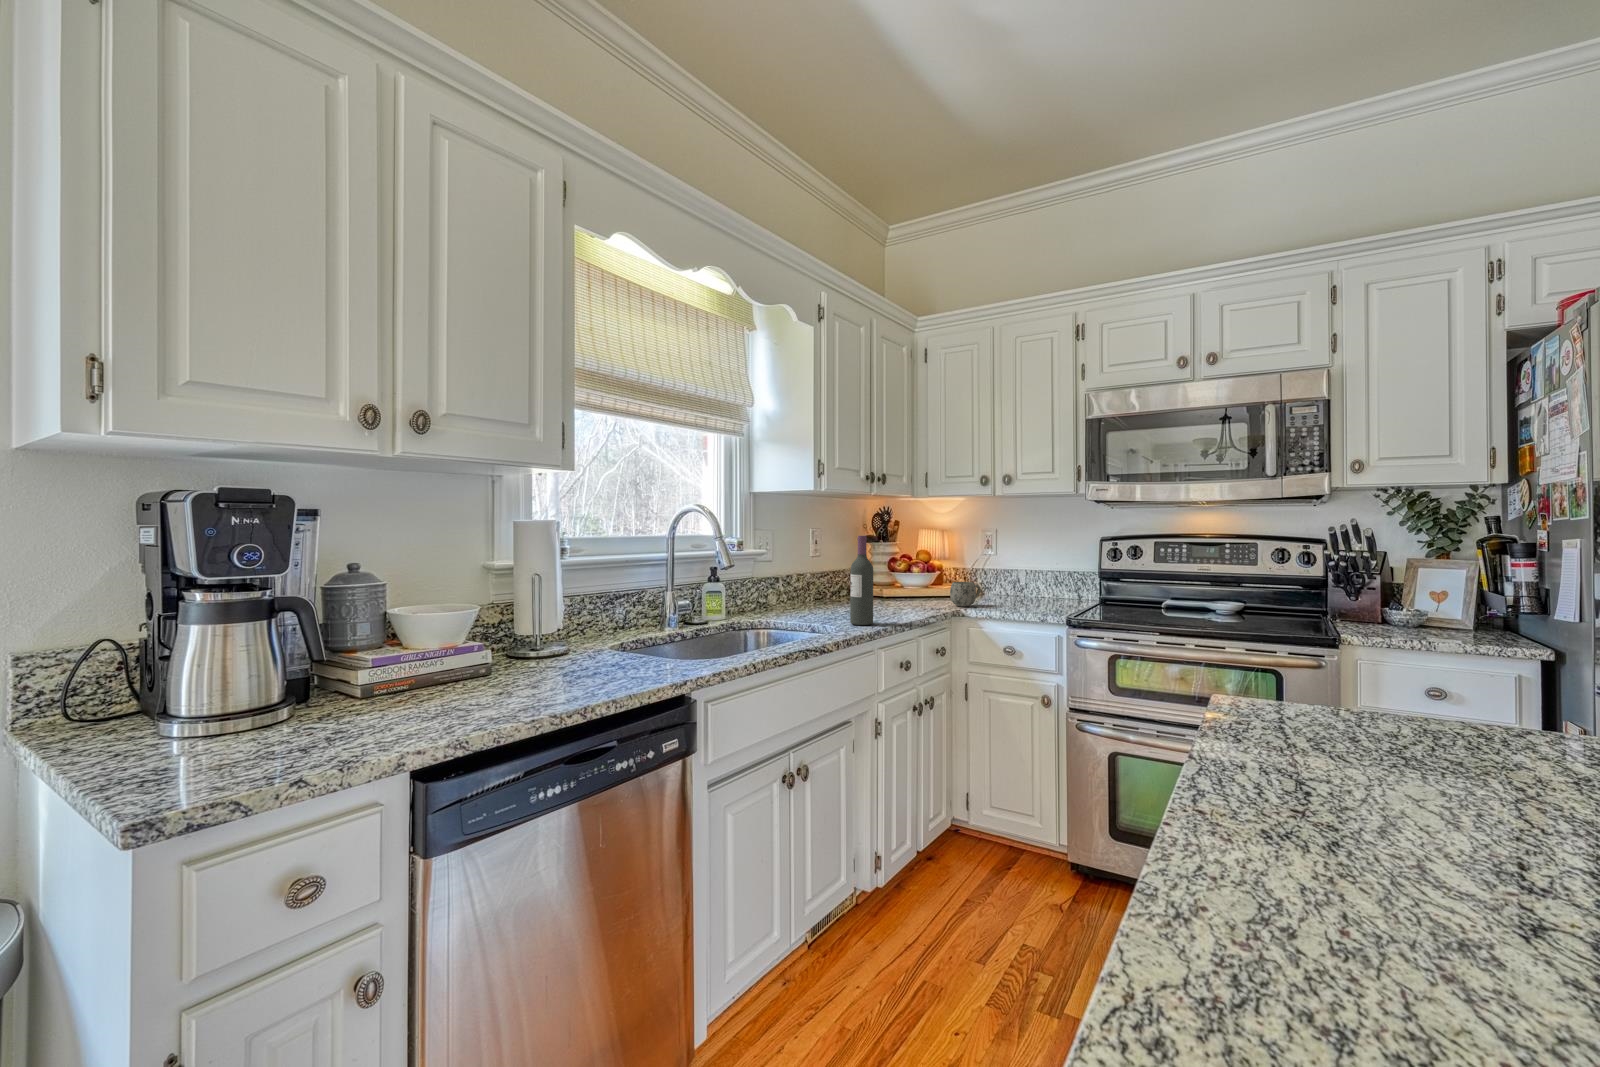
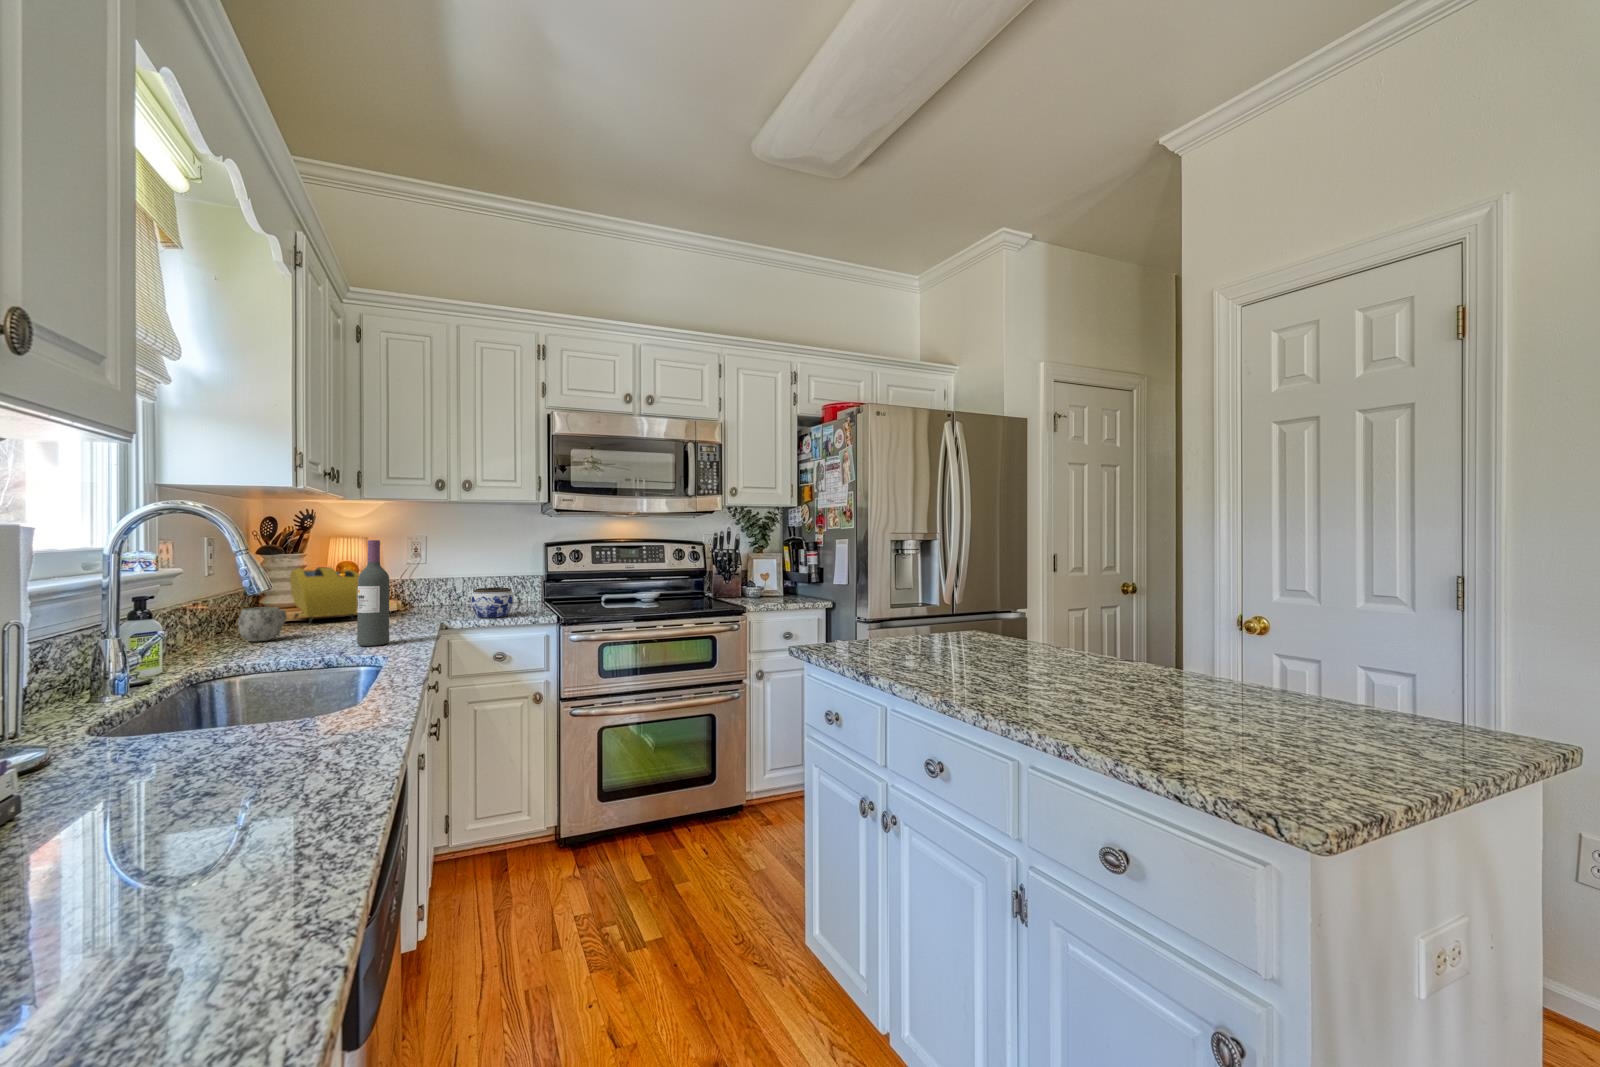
toaster: none [874,554,920,602] -> present [290,567,359,623]
mug: present [950,582,981,607] -> present [238,607,287,641]
jar: none [993,582,1034,613] -> present [471,587,513,618]

